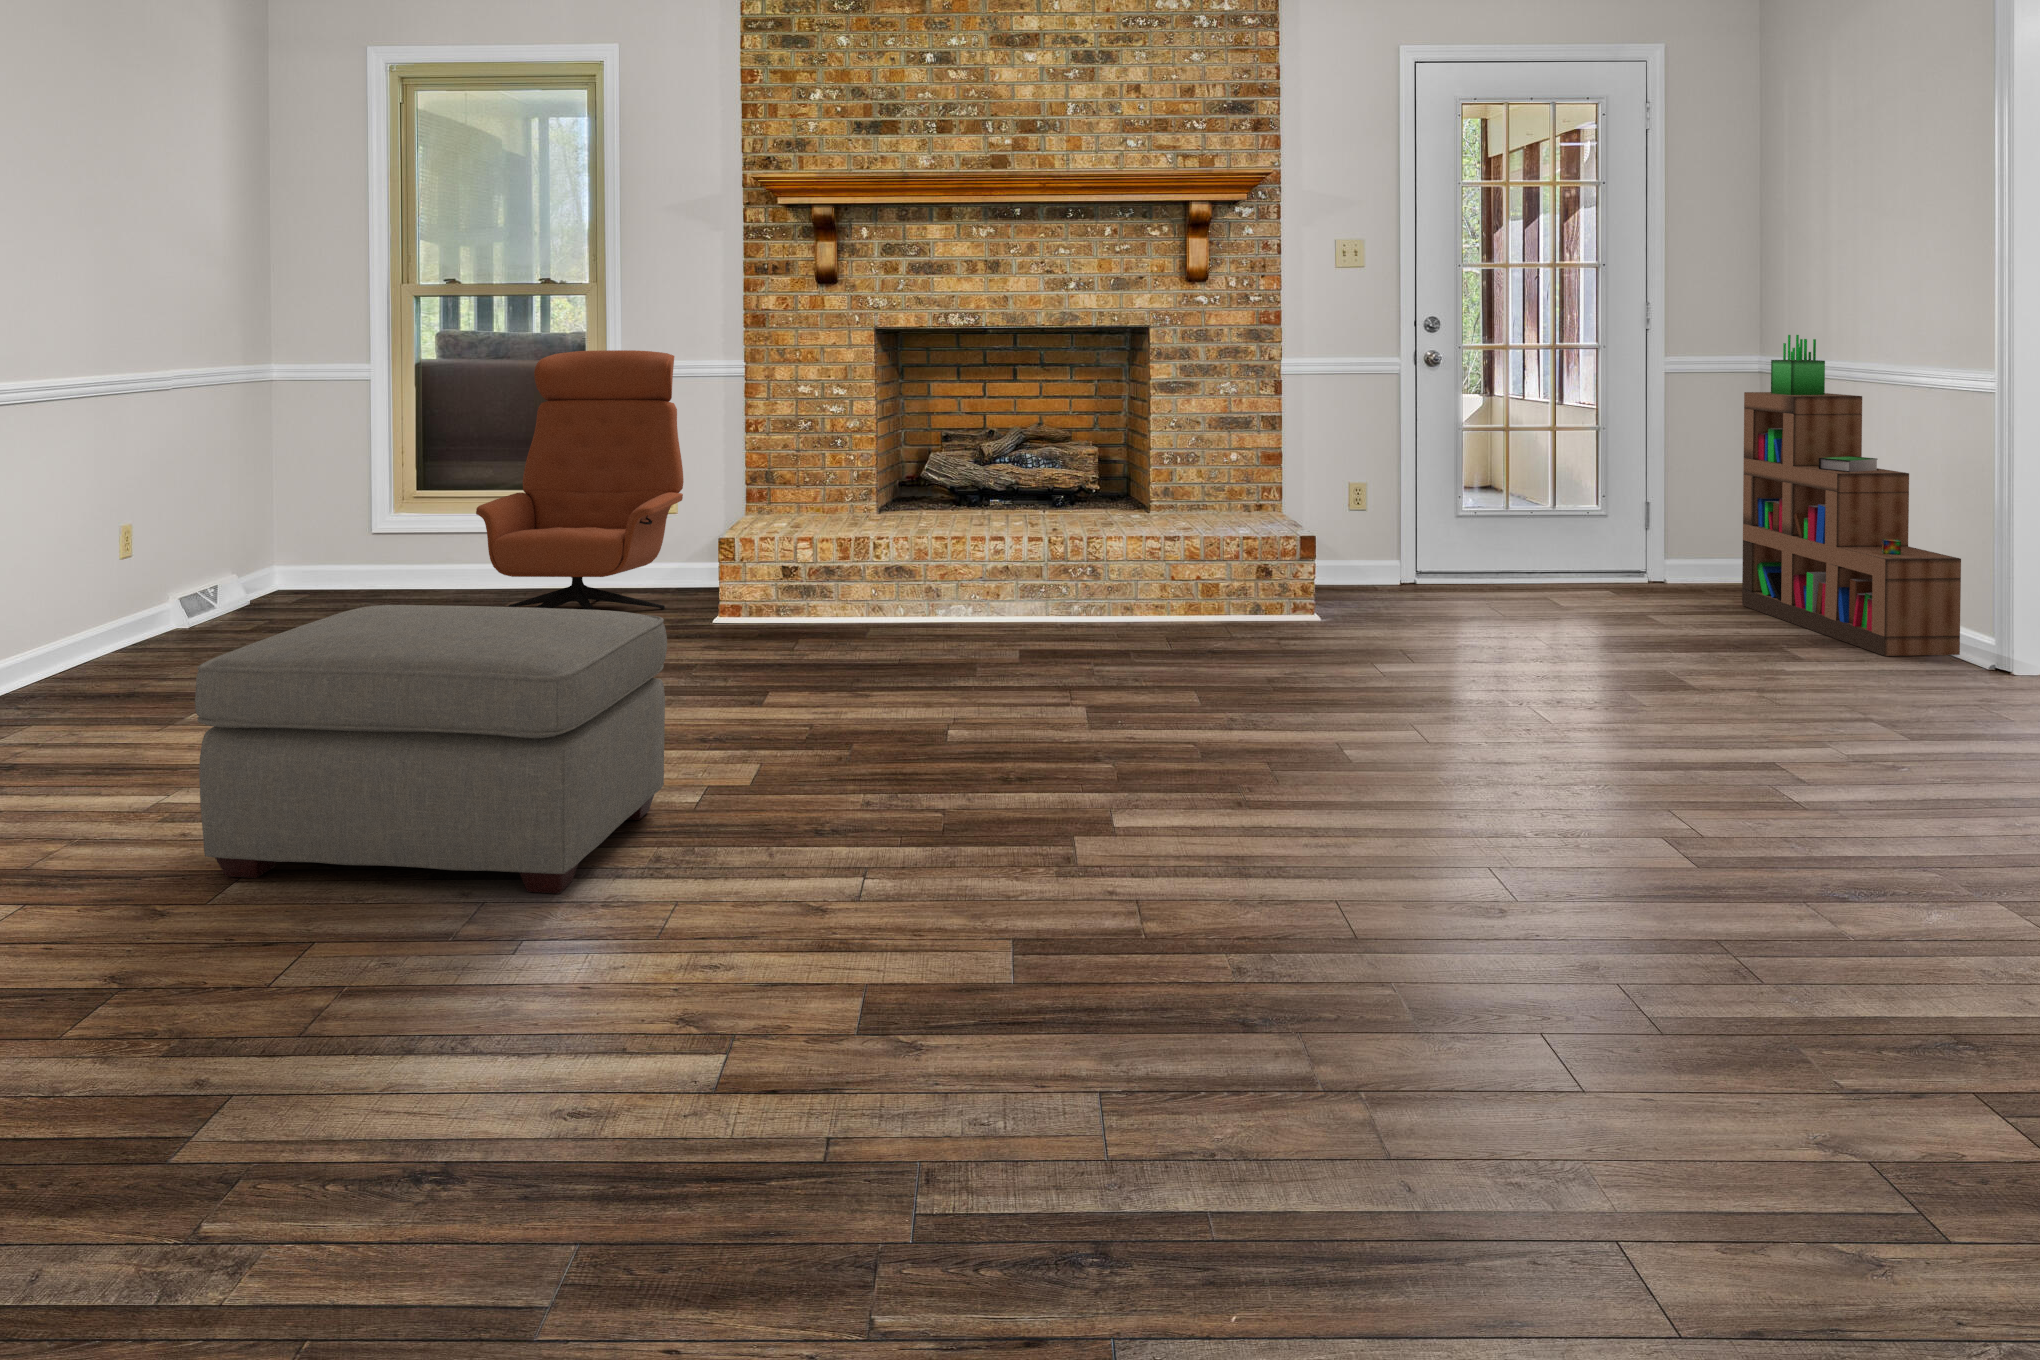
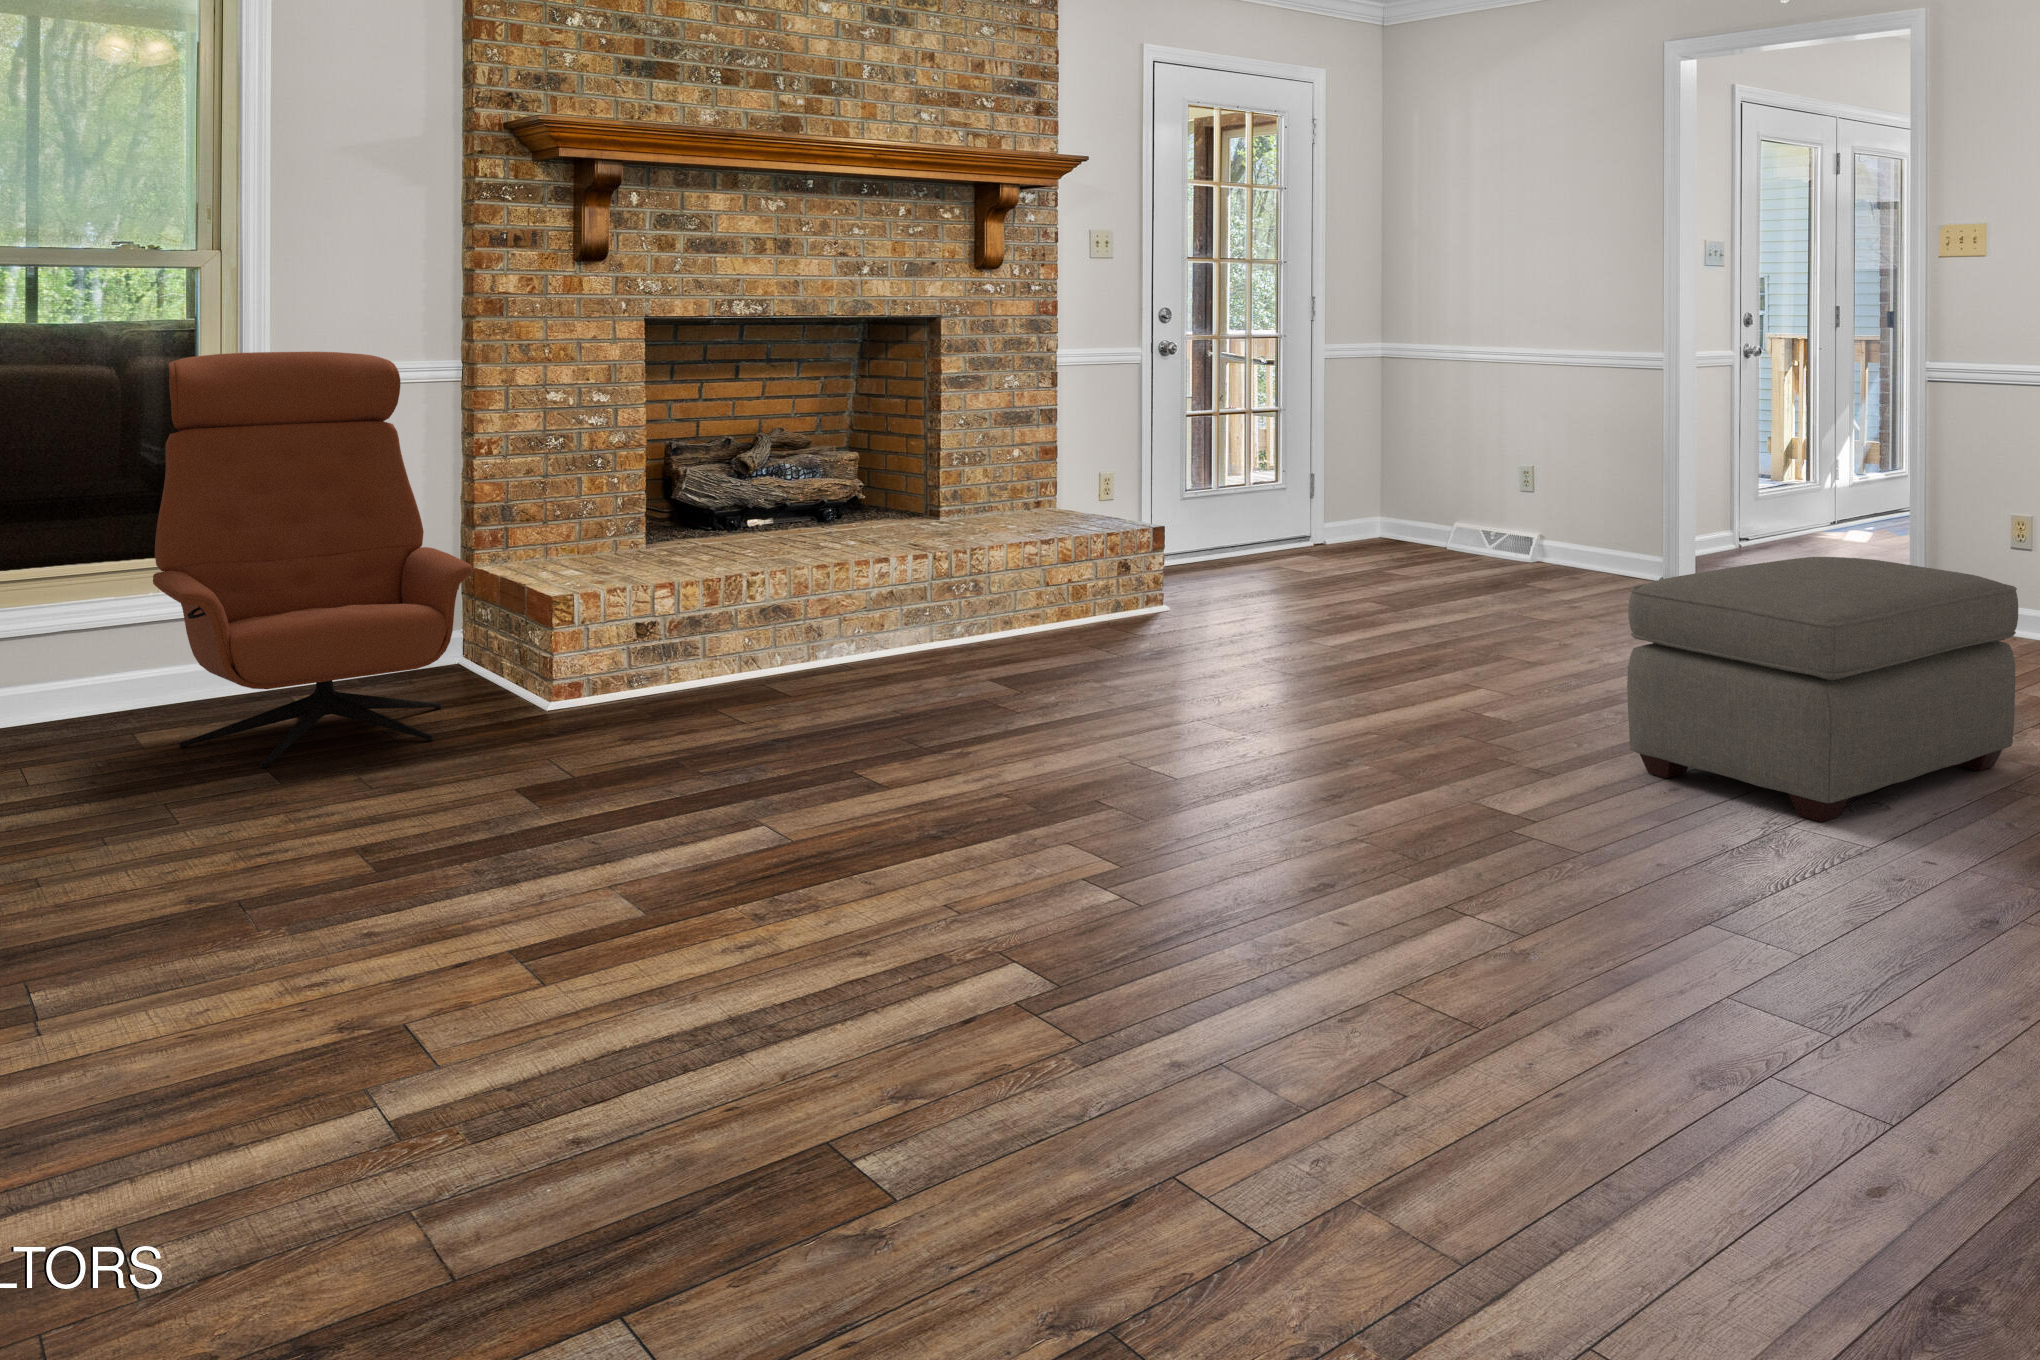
bookshelf: present [1742,335,1961,656] -> none [1408,325,1595,572]
ottoman: present [195,605,667,893] -> present [1627,557,2018,822]

